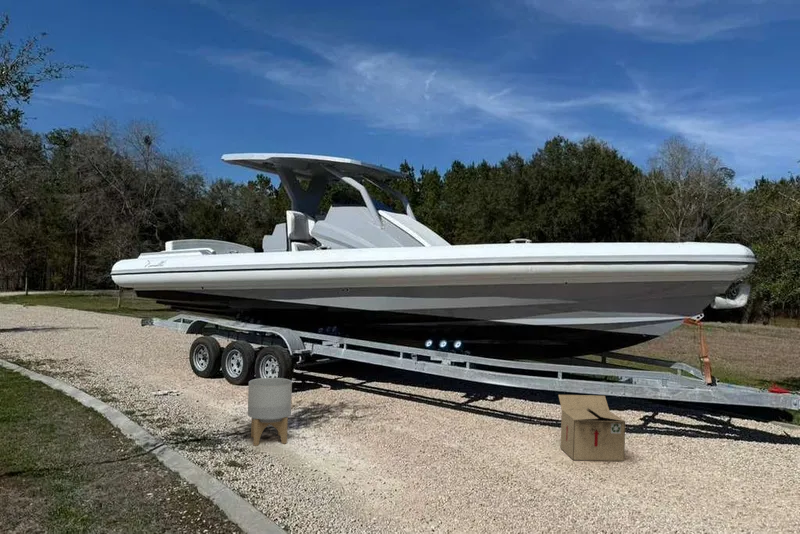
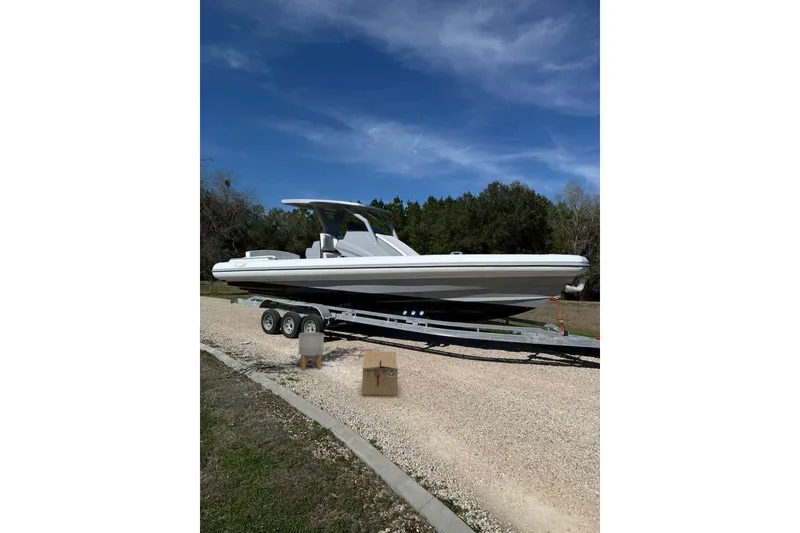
cardboard box: present [558,395,625,461] -> present [362,351,398,396]

